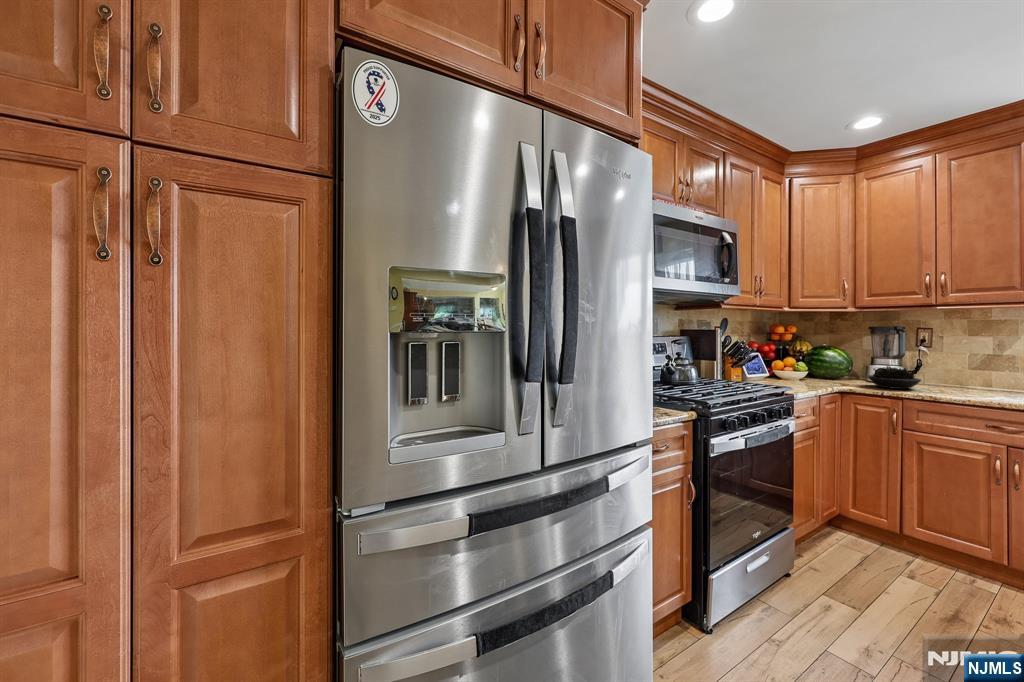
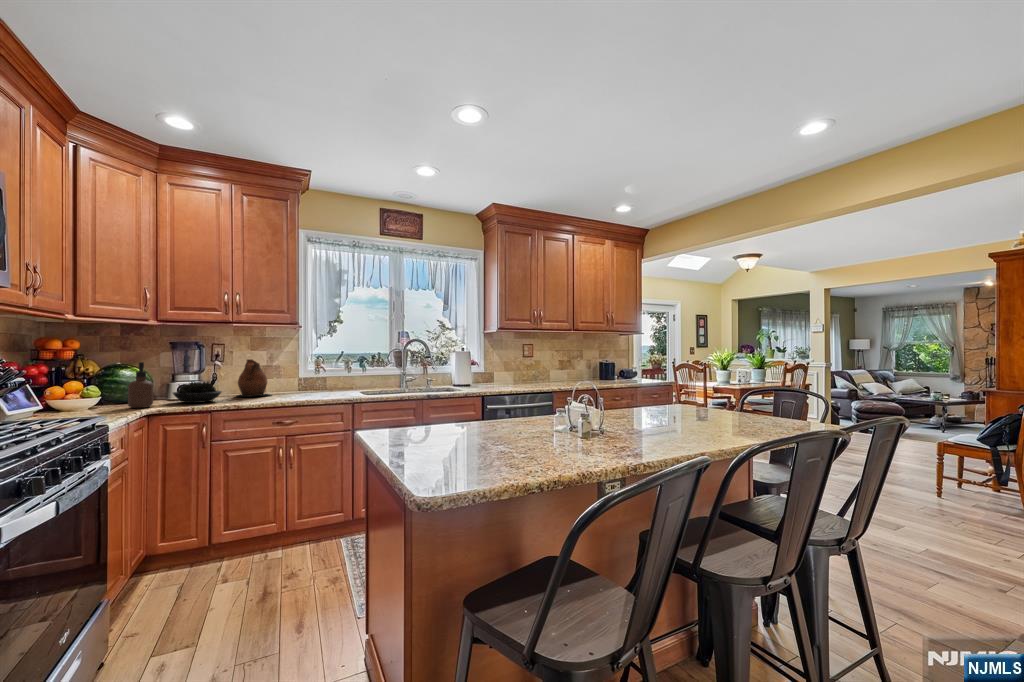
soap dispenser: none [826,346,848,386] -> present [128,362,153,408]
ceramic pitcher: none [939,347,998,392] -> present [236,359,269,397]

